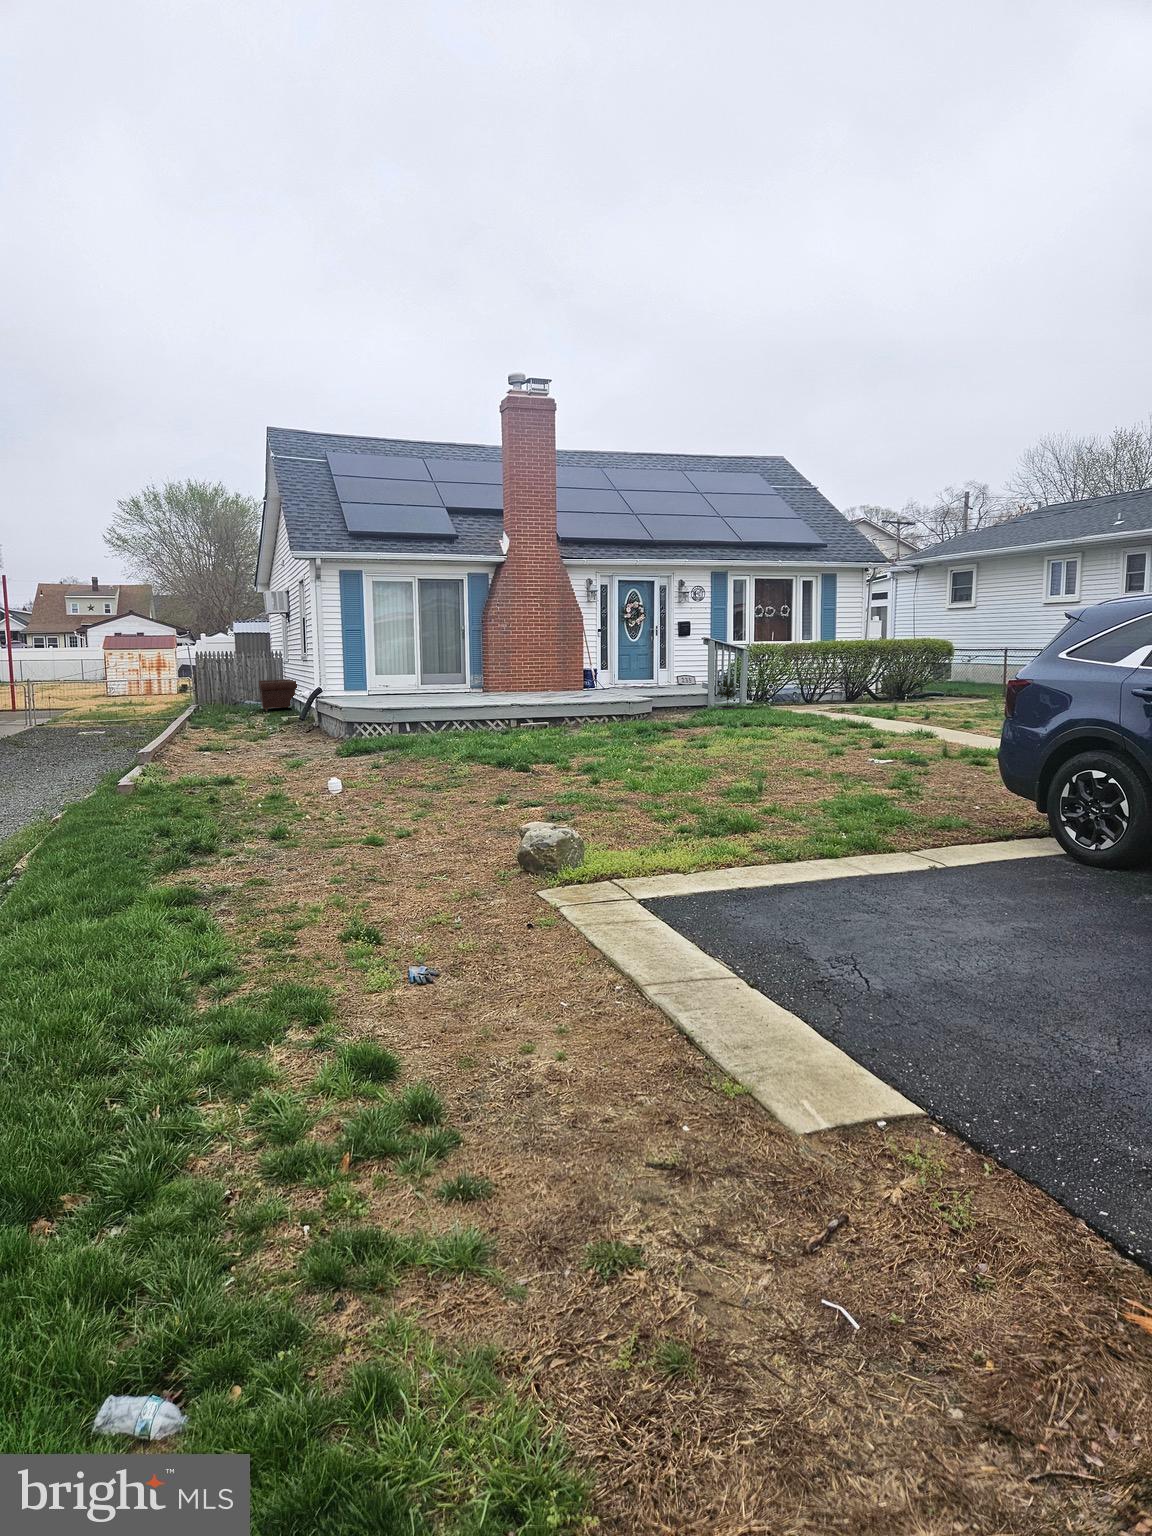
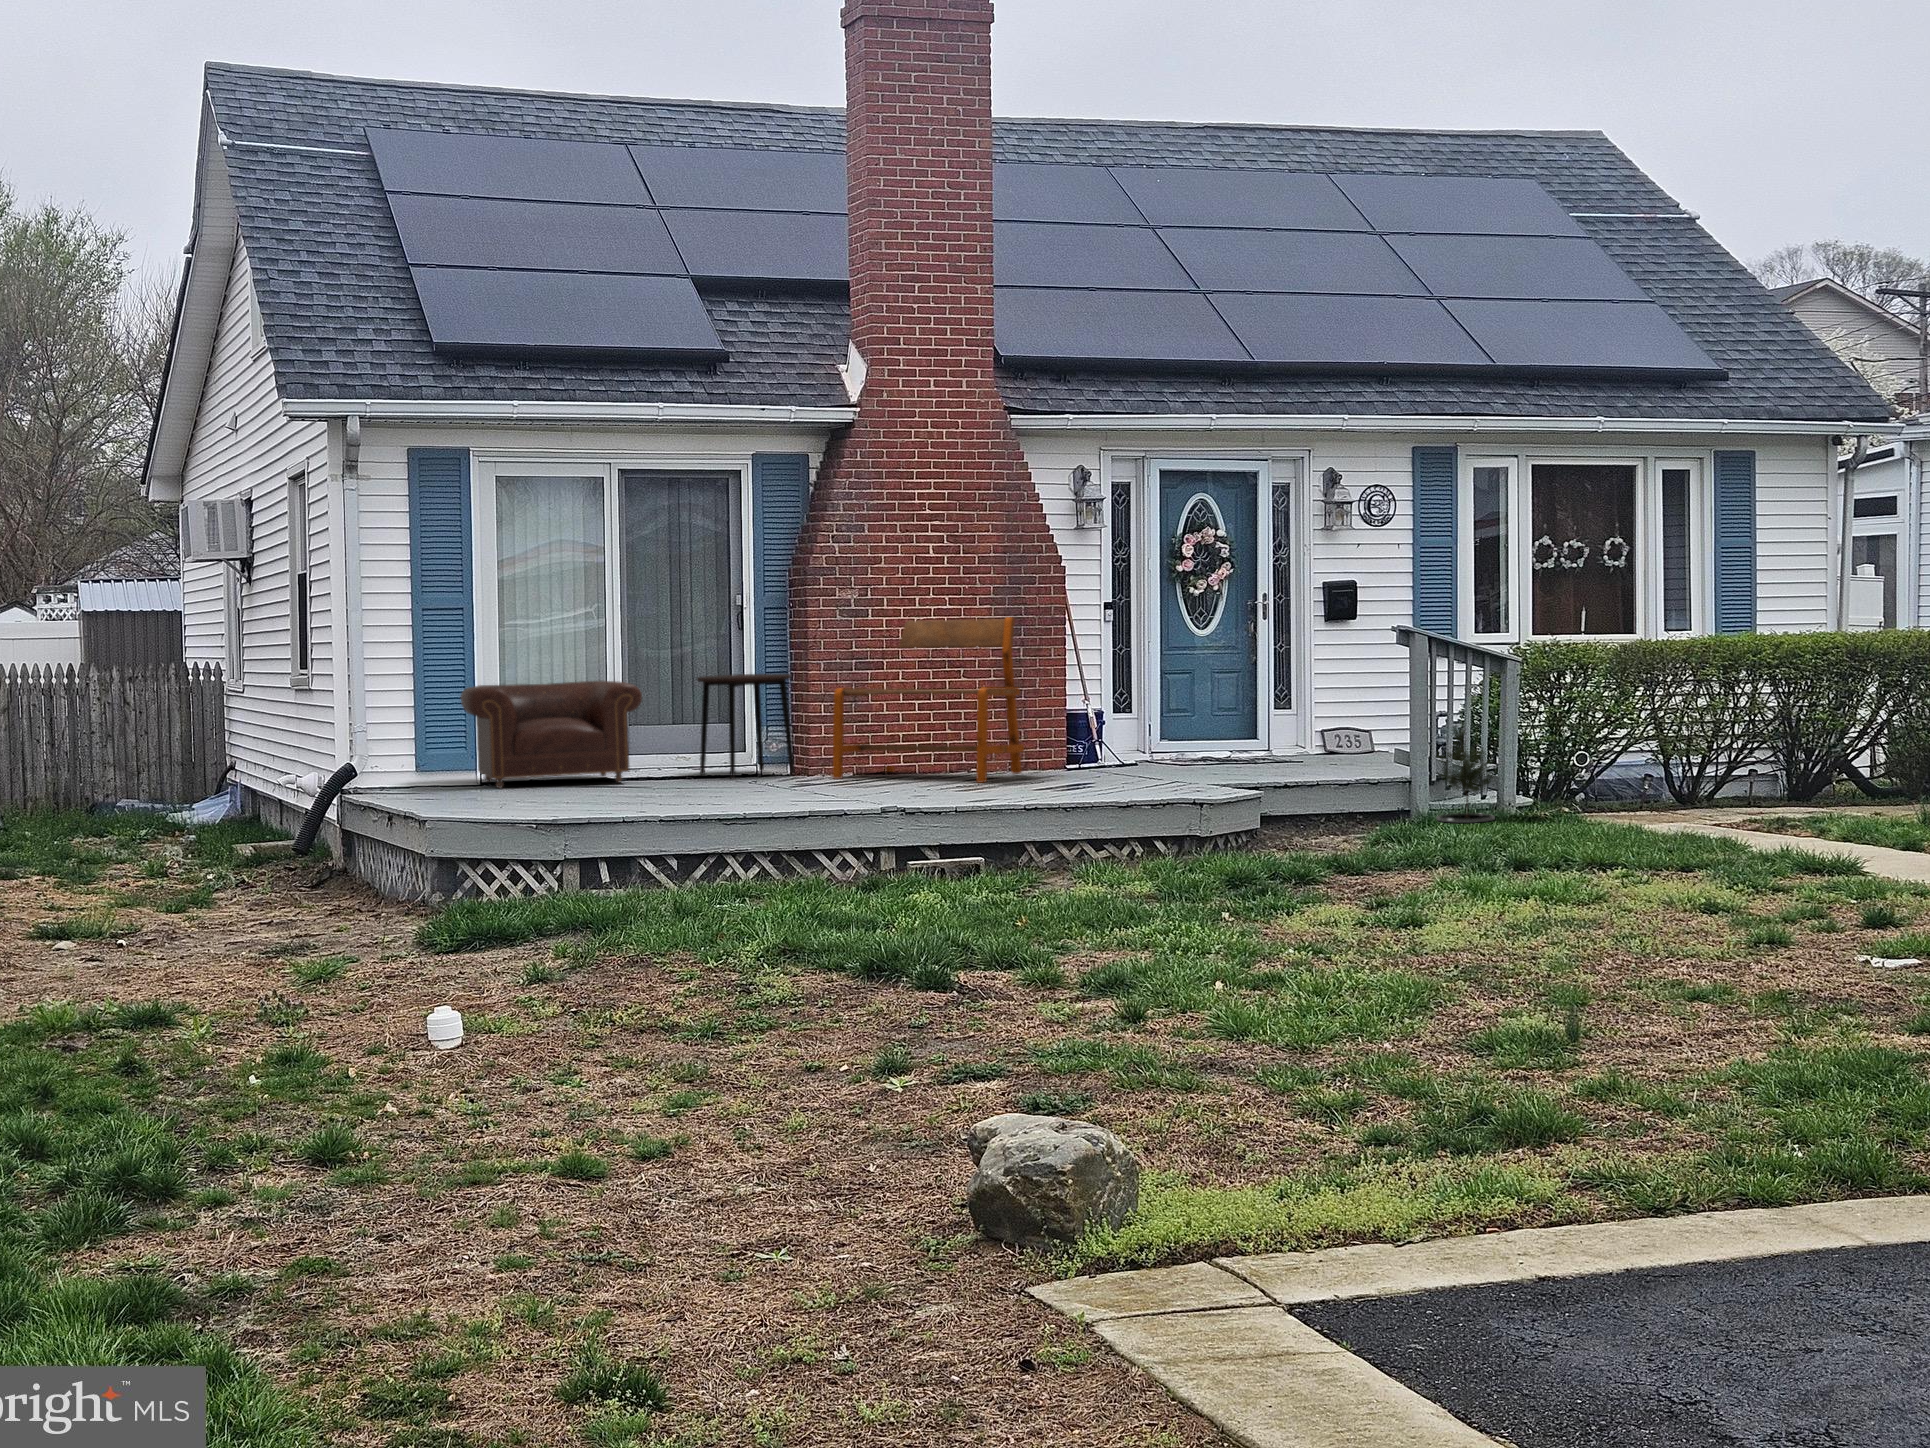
bench: none [499,634,568,695] -> present [832,617,1024,783]
side table: none [449,655,486,694] -> present [697,674,795,779]
armchair: present [259,679,297,711] -> present [461,681,642,788]

